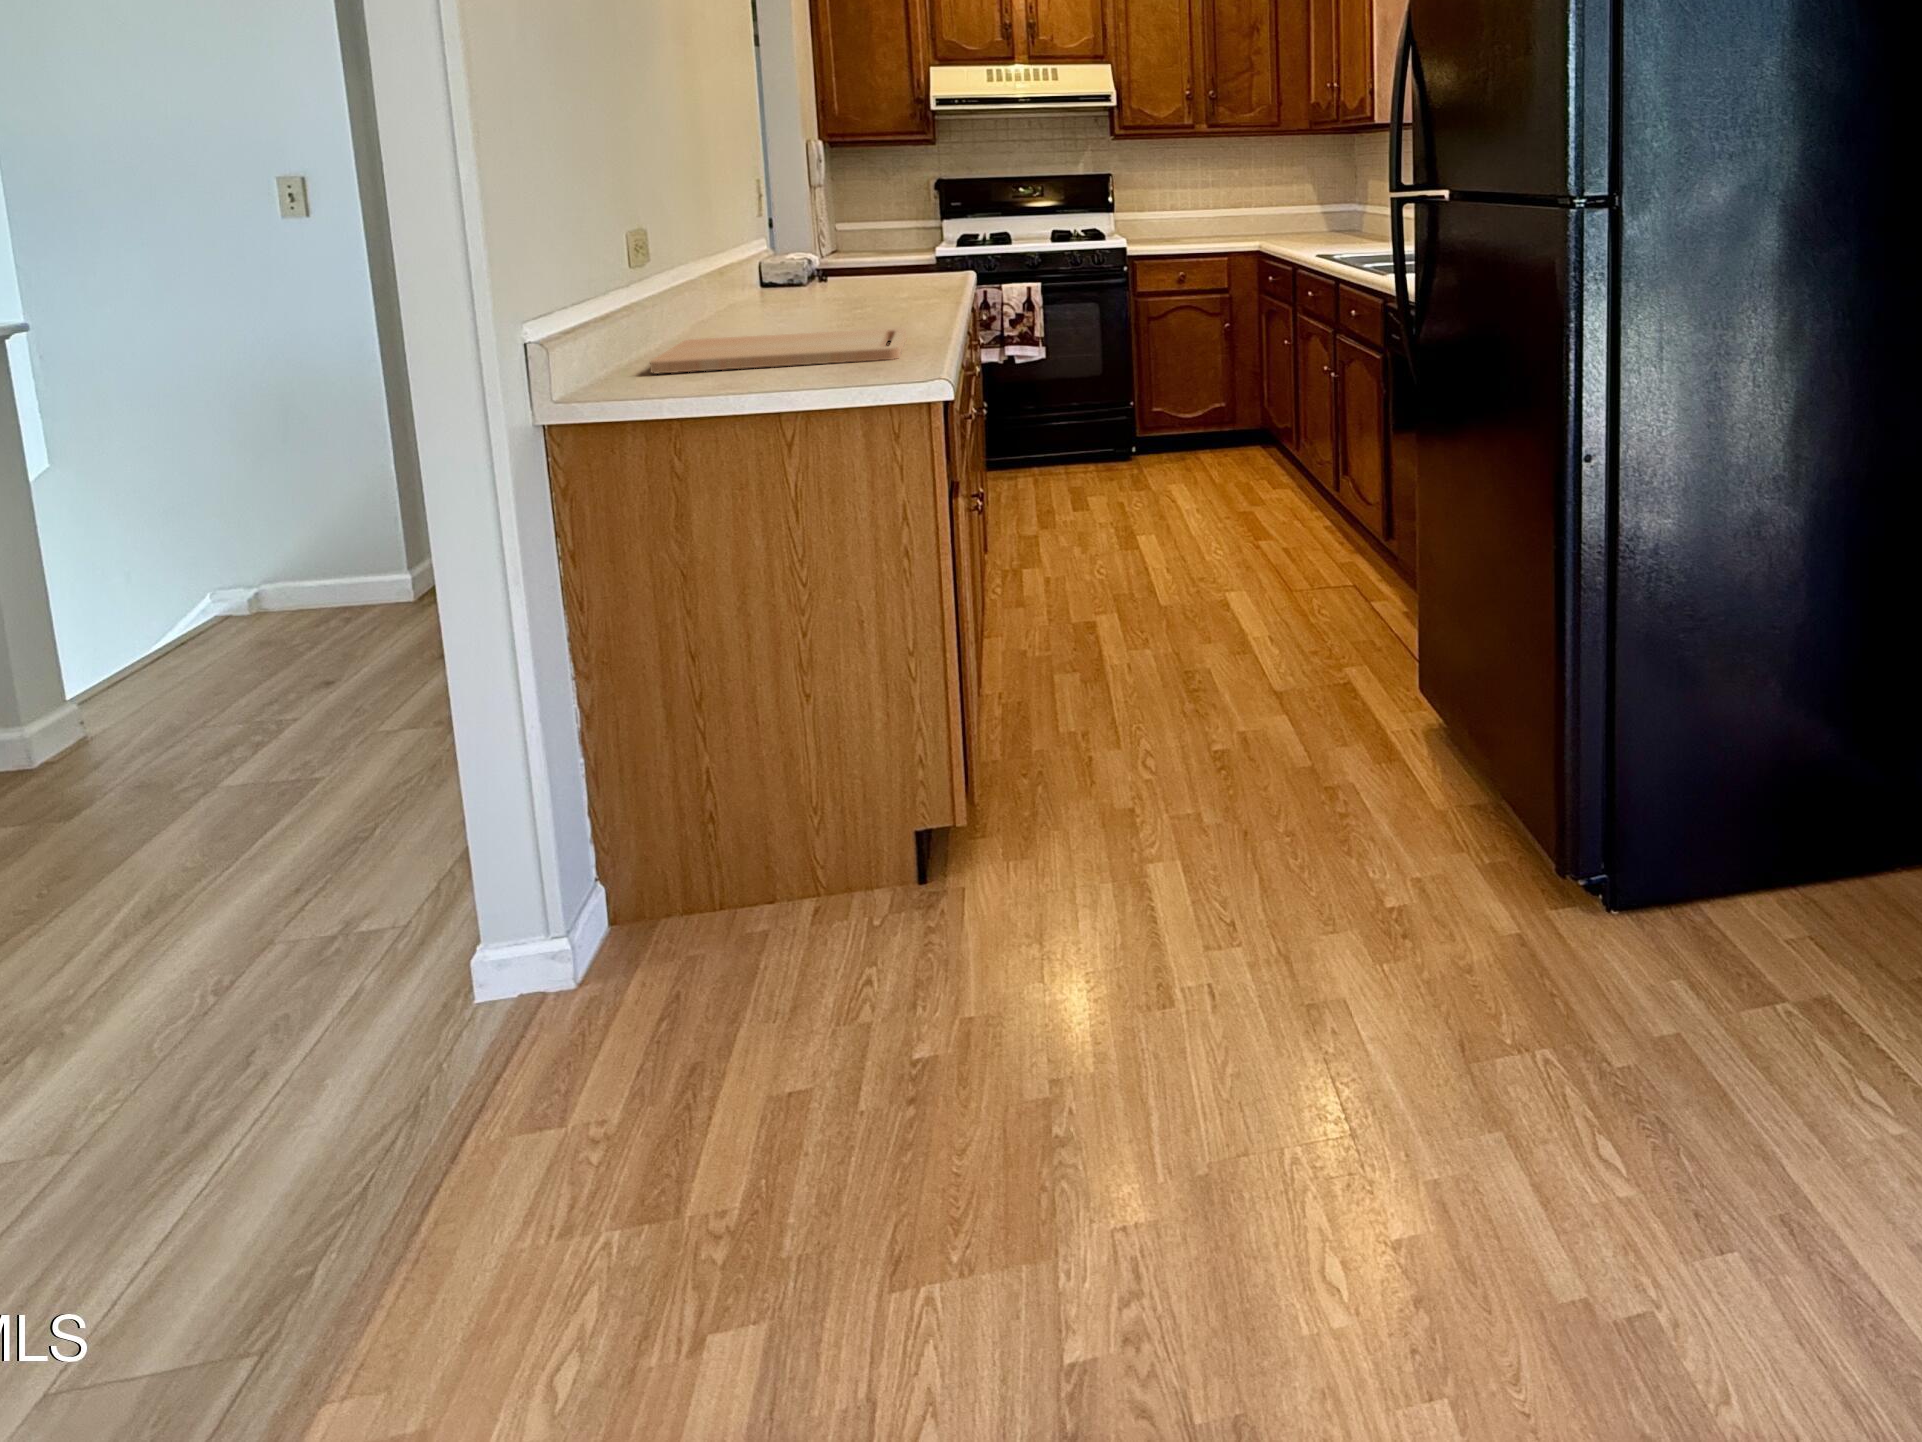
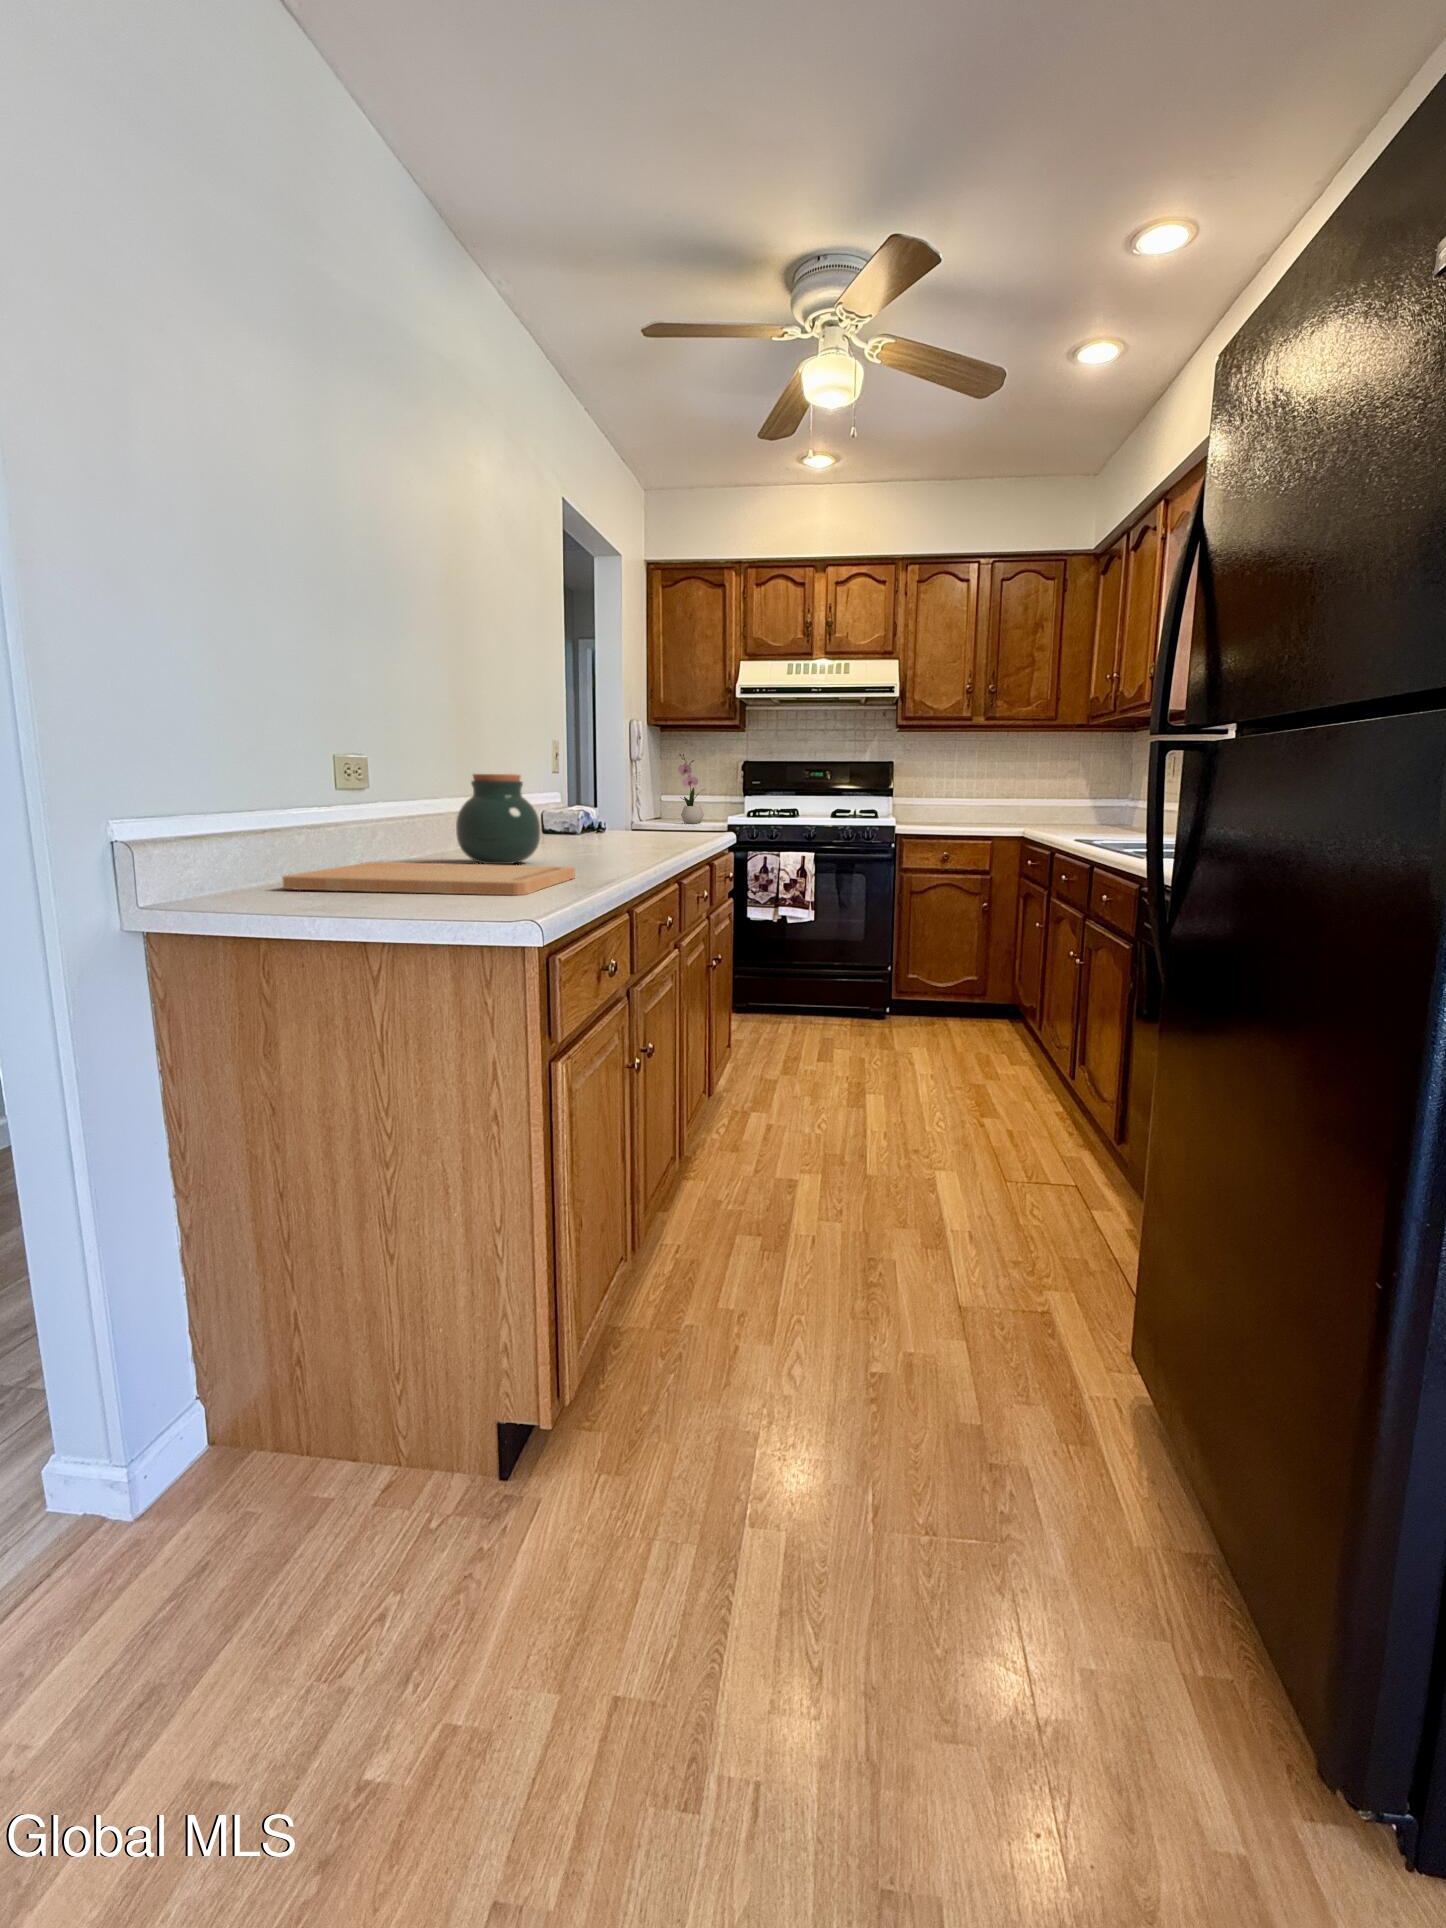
flower arrangement: none [858,173,894,256] -> present [678,754,704,824]
jar: none [741,238,830,331] -> present [456,774,540,864]

